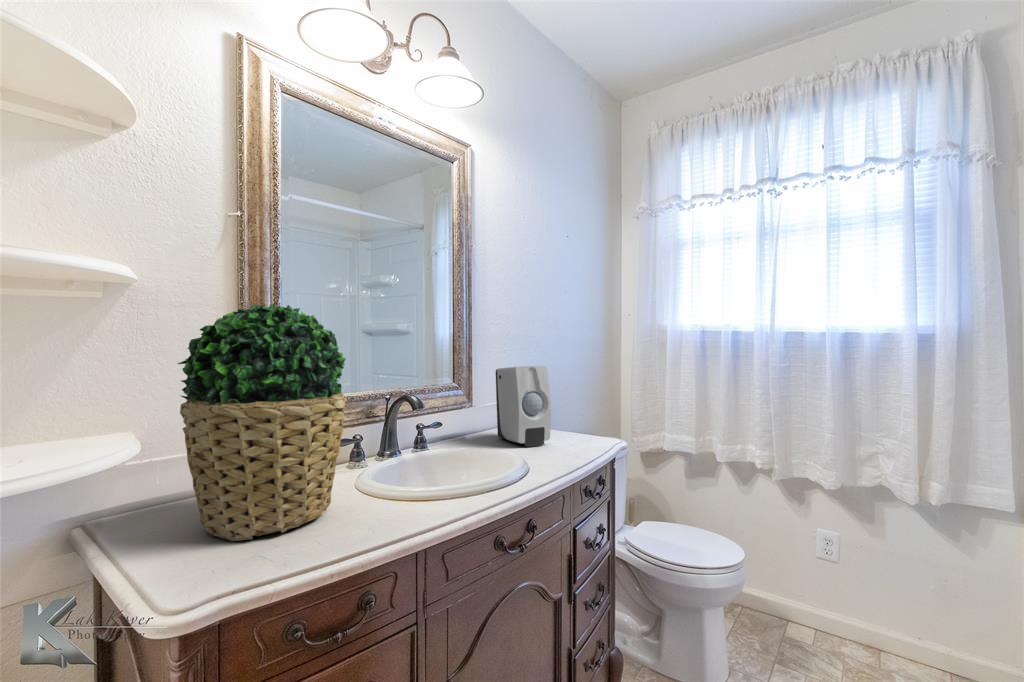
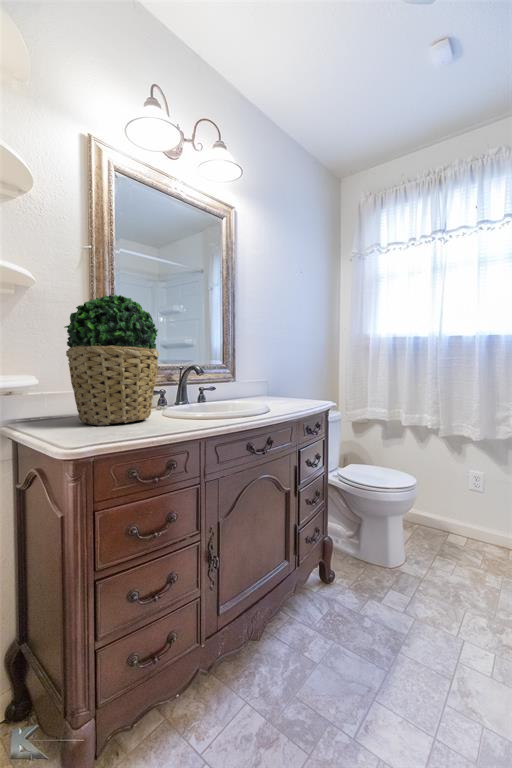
soap dispenser: present [496,366,551,447] -> none [250,352,286,404]

